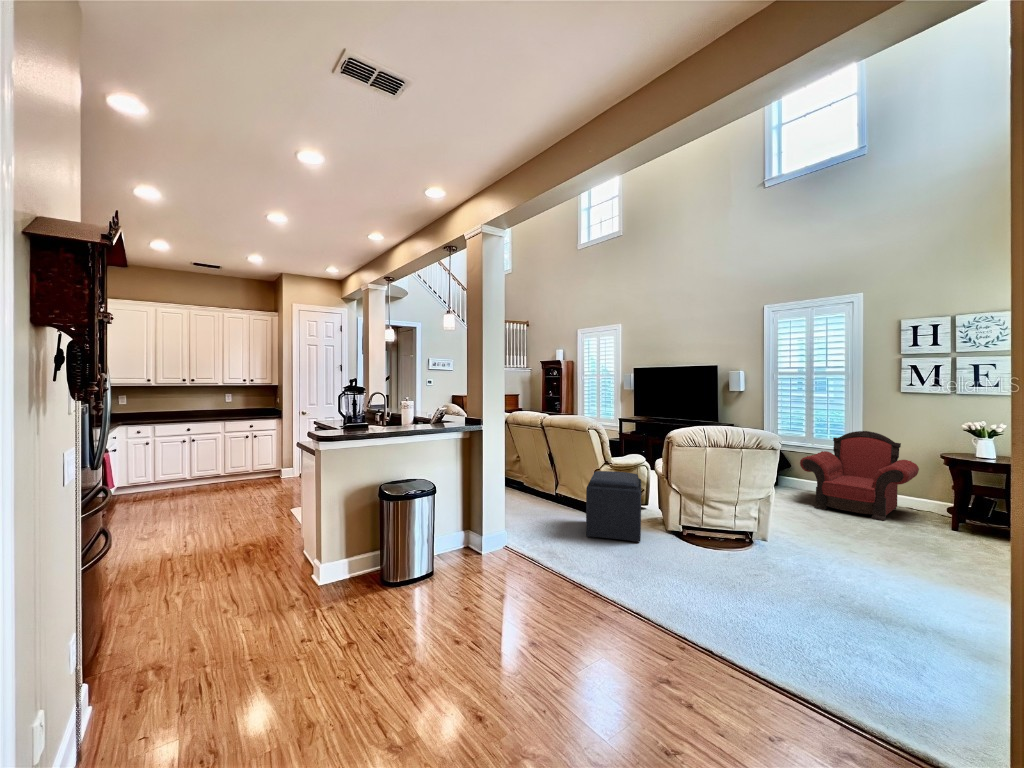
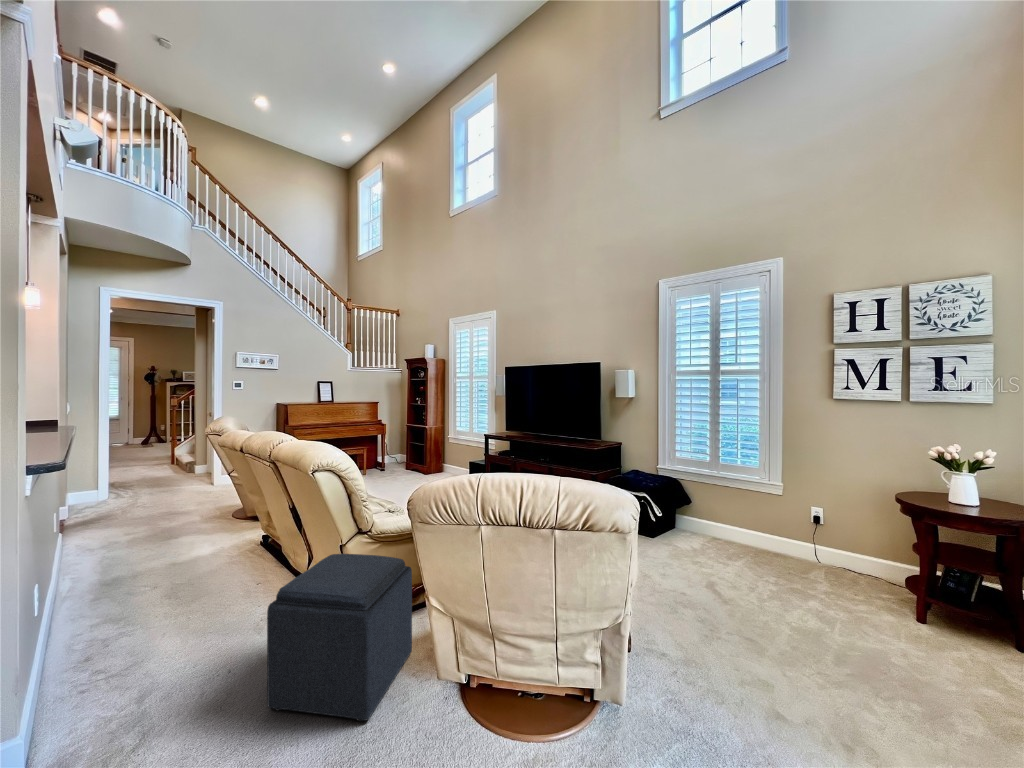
armchair: present [800,431,919,521] -> none [698,455,861,603]

